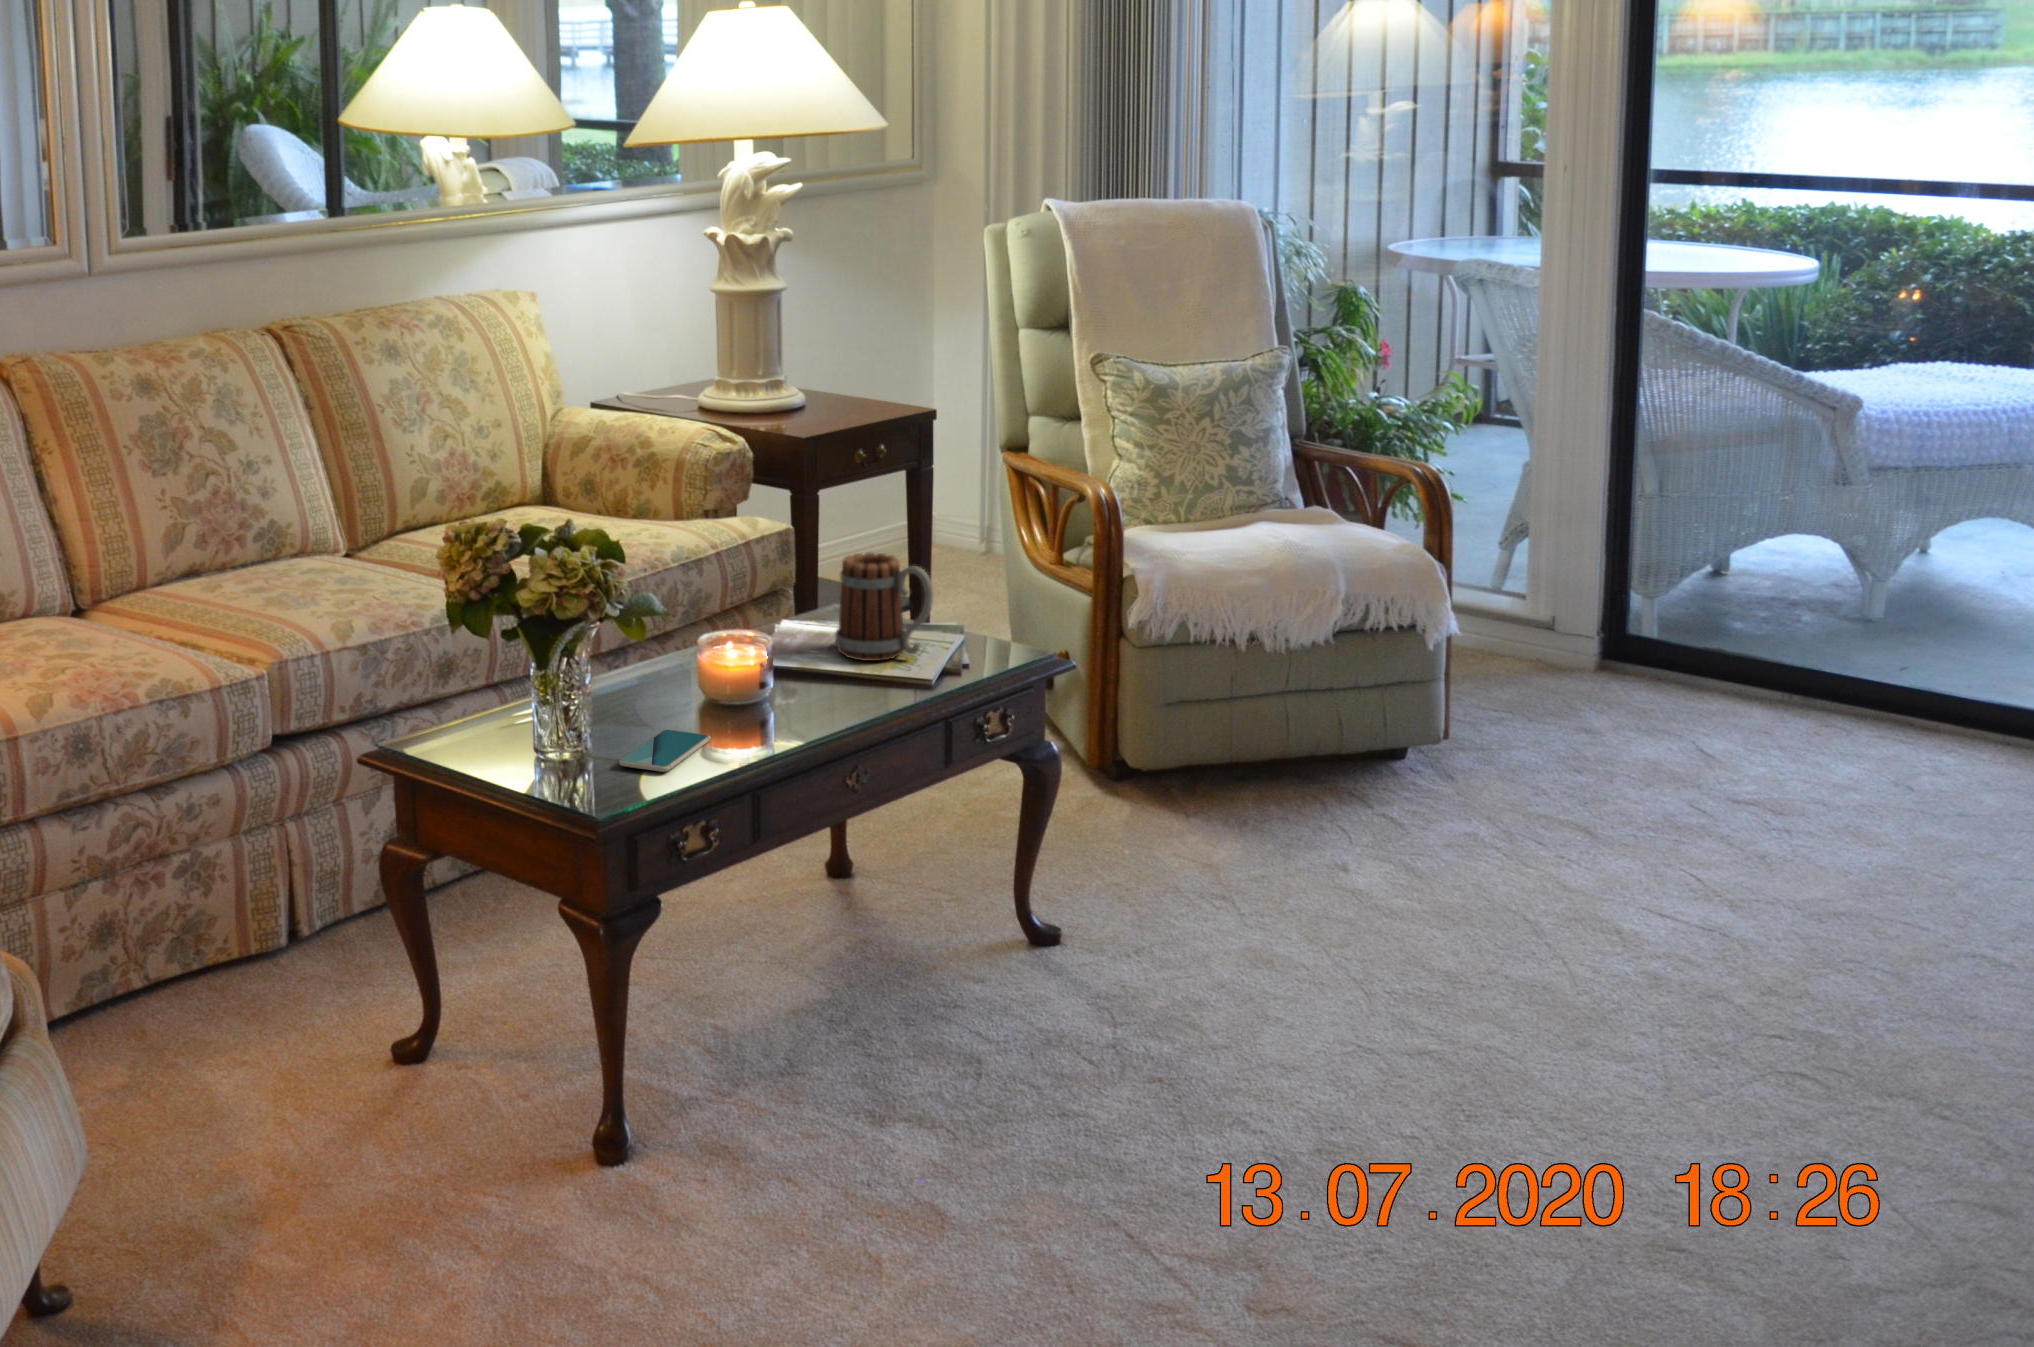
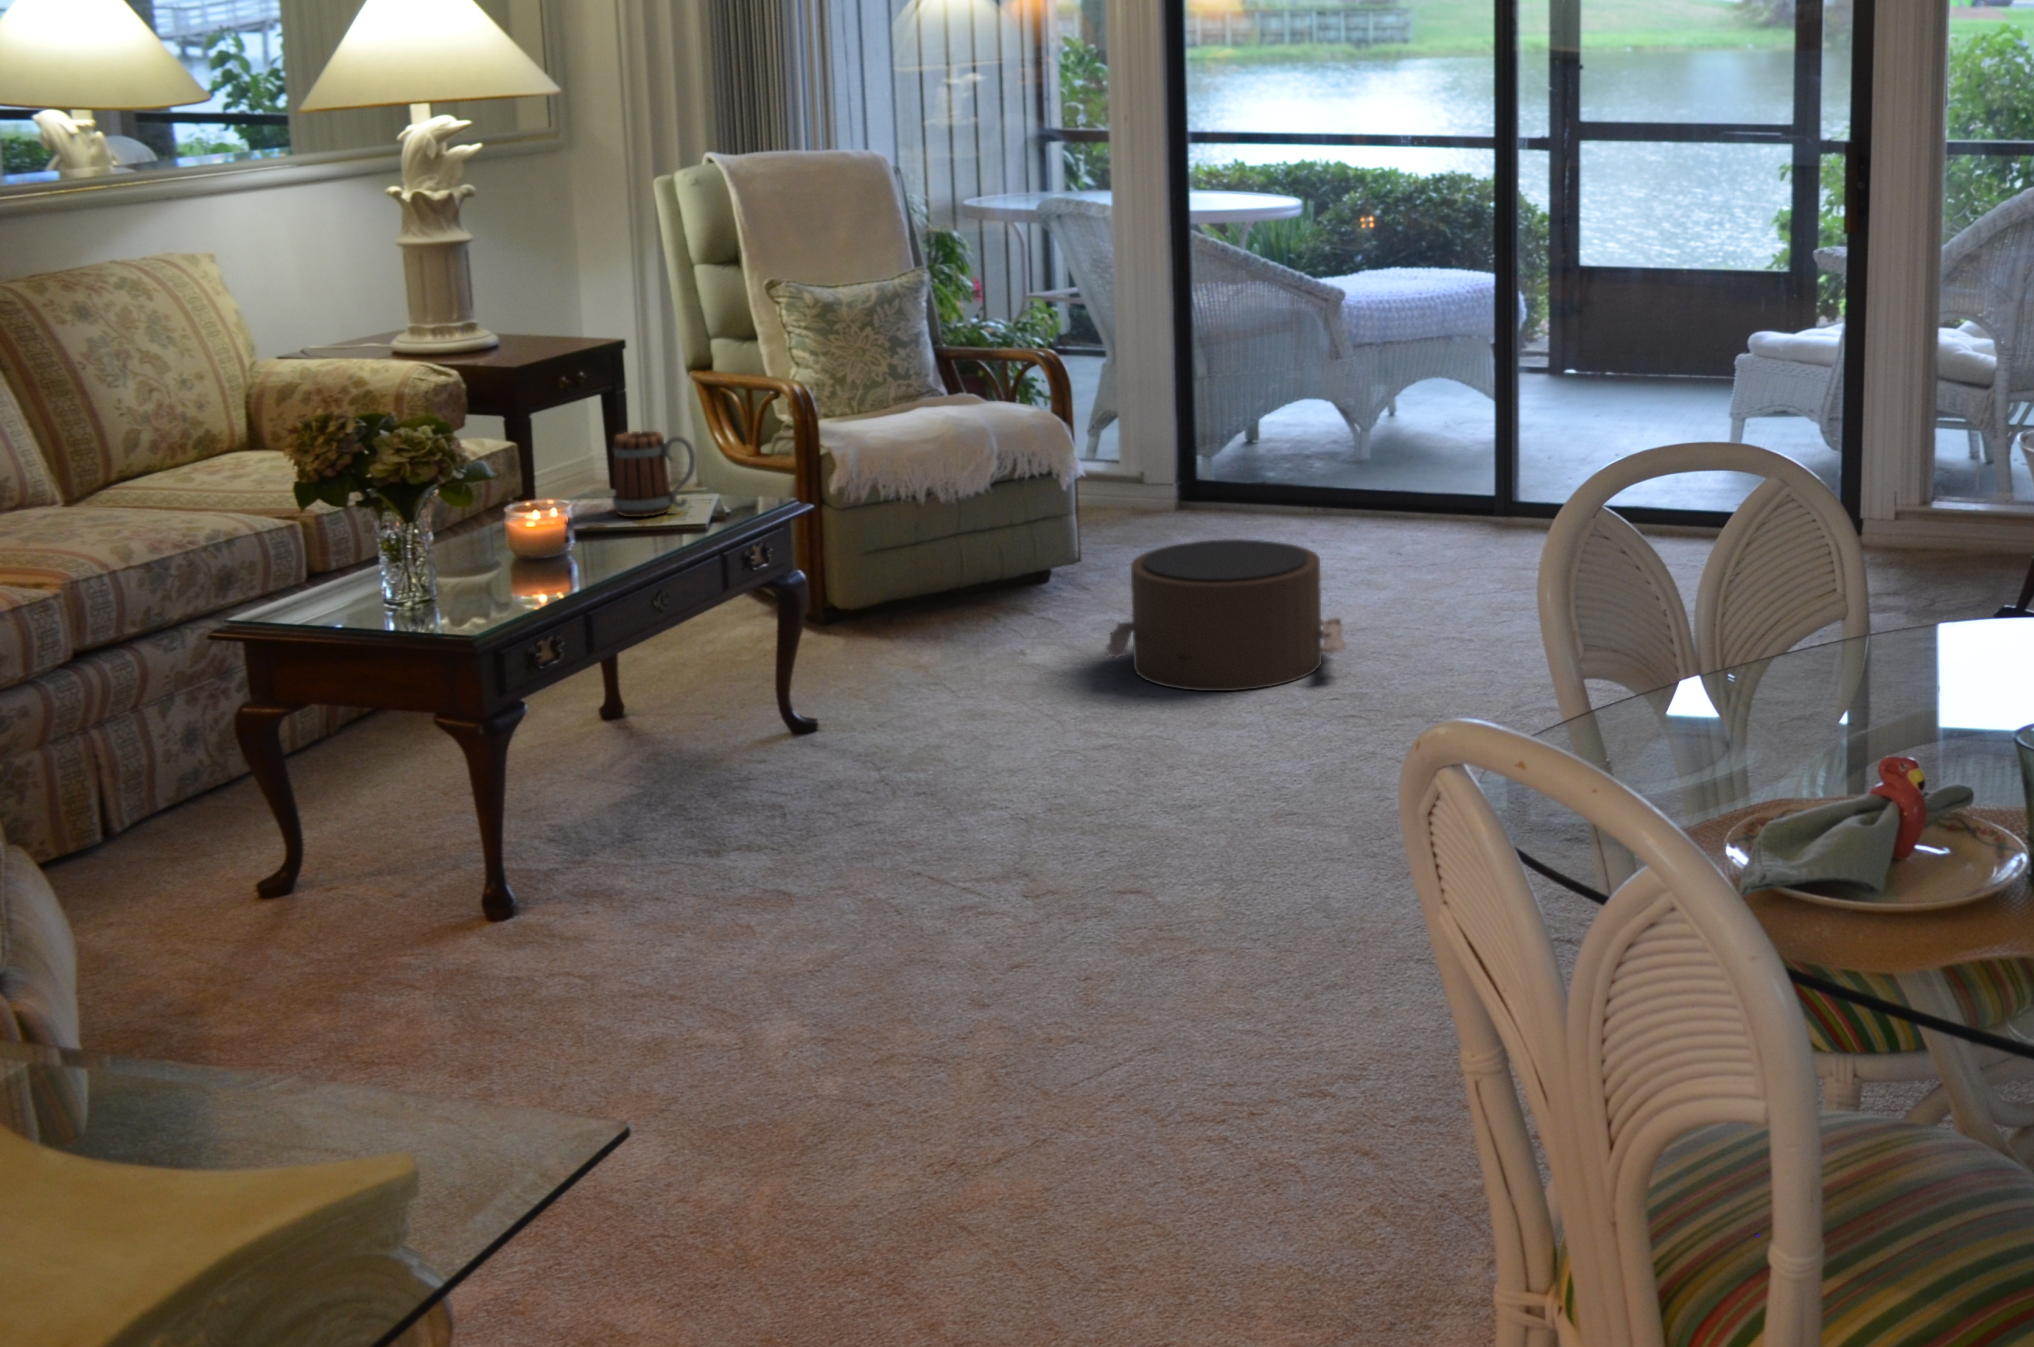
smartphone: present [619,730,710,772] -> none [469,573,539,599]
pouf: none [1458,760,1827,1002] -> present [1107,539,1346,691]

